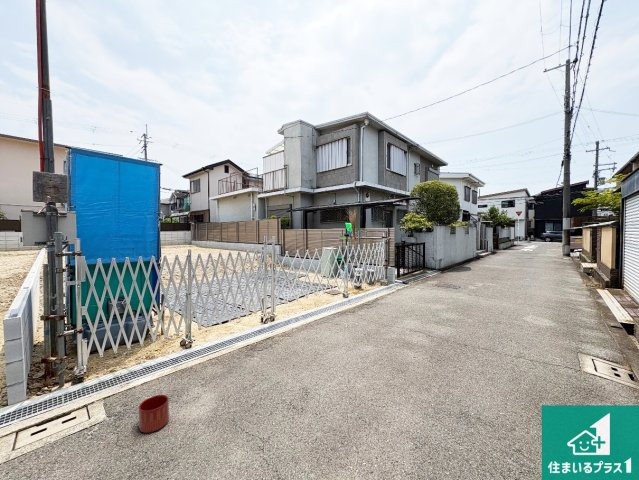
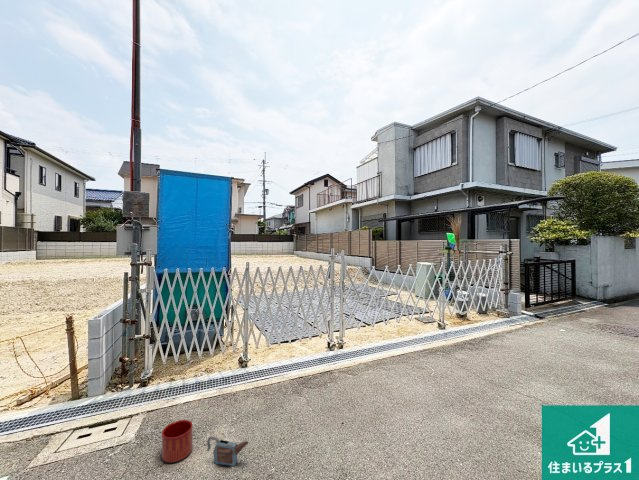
watering can: none [187,397,227,422] -> present [207,436,248,466]

